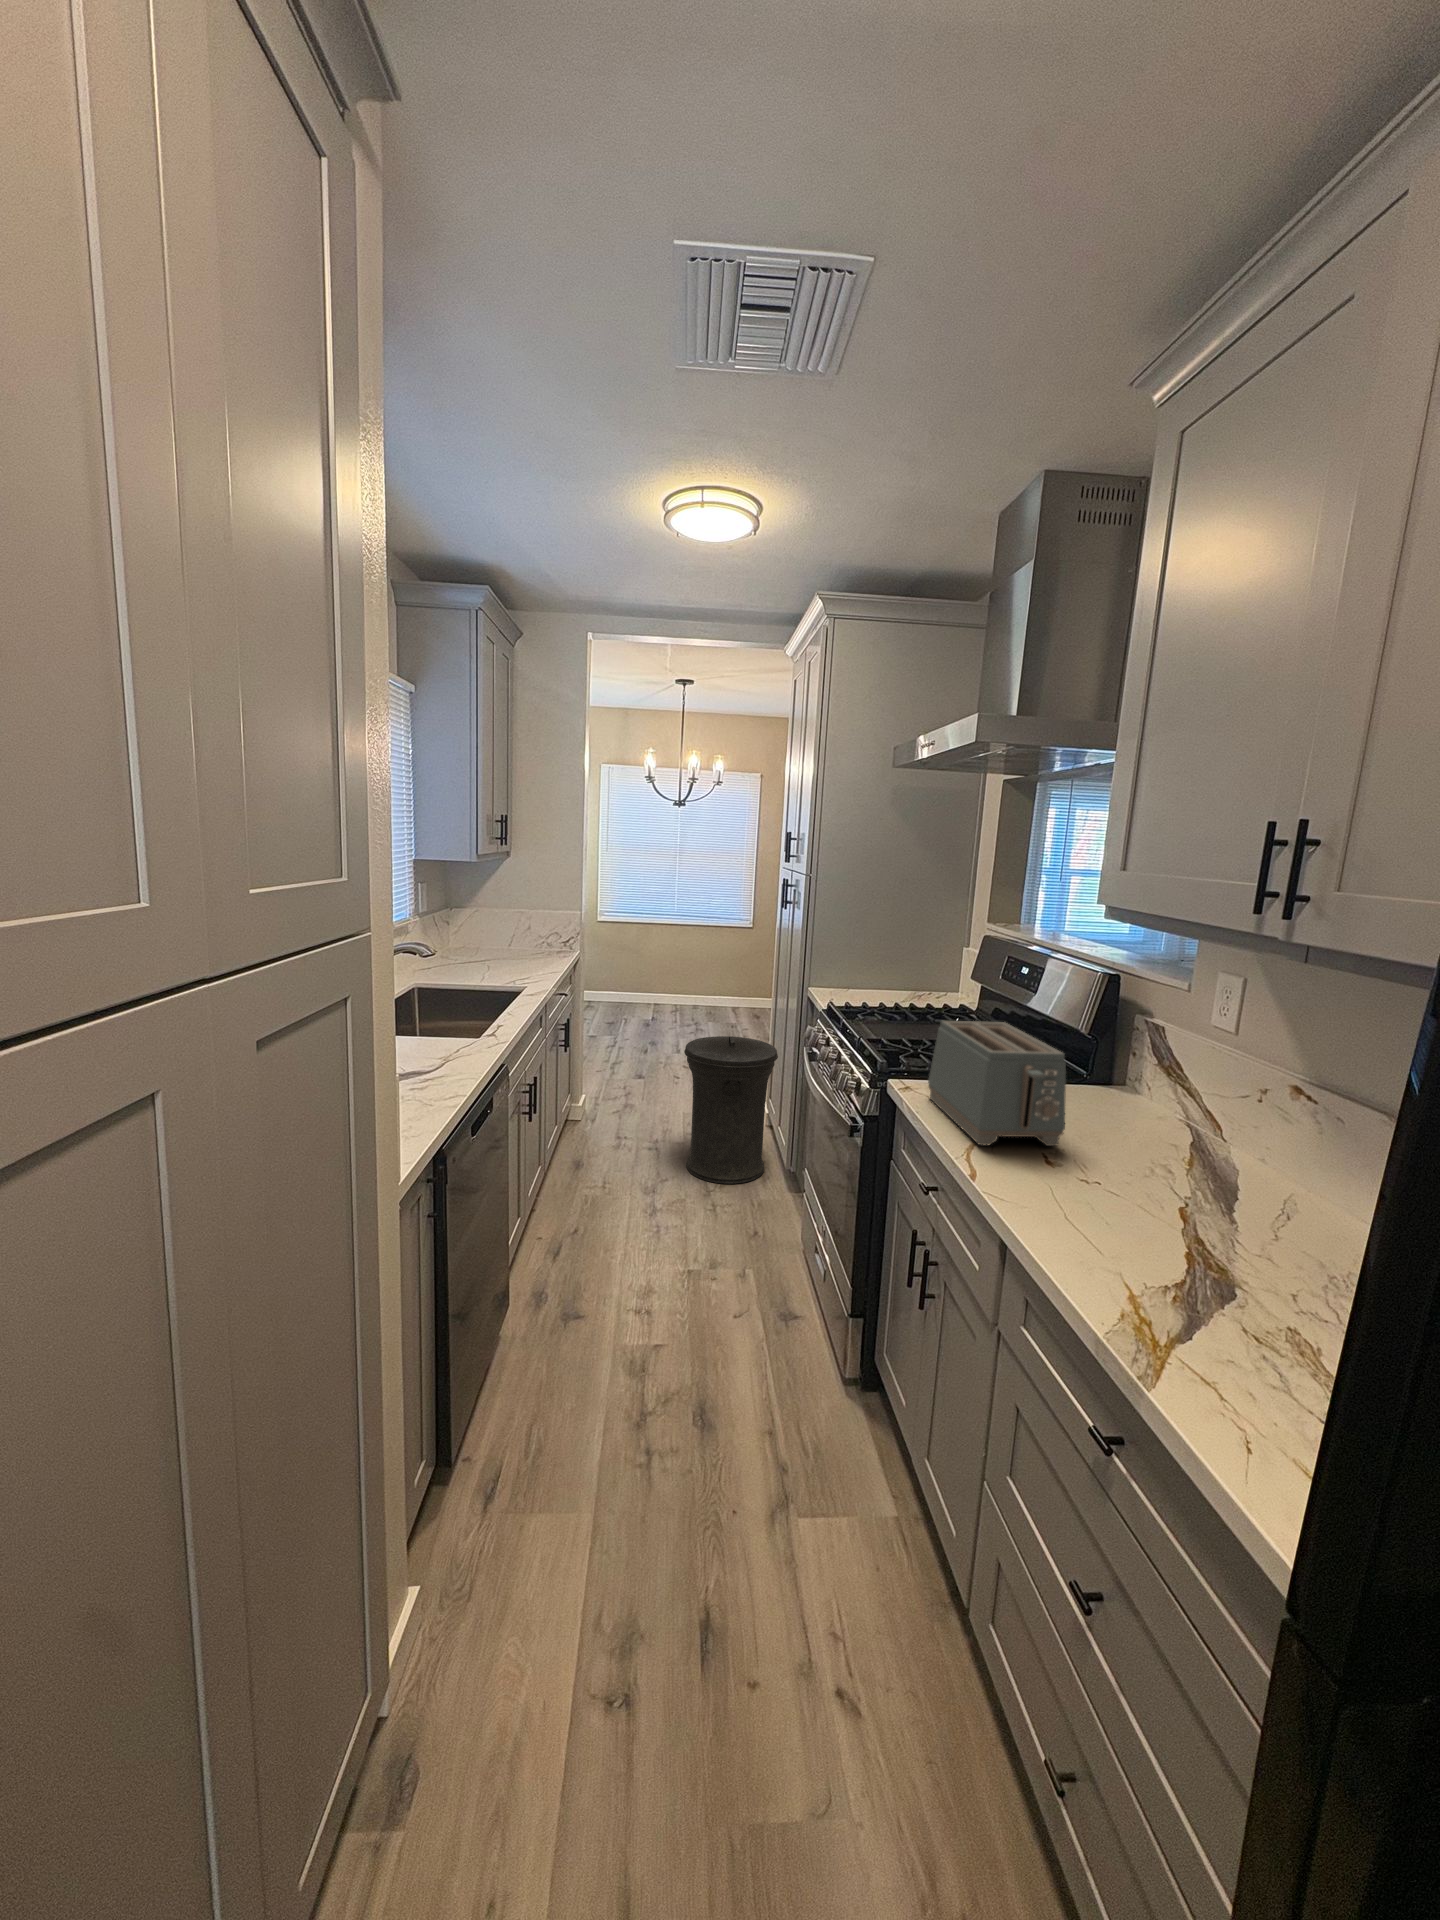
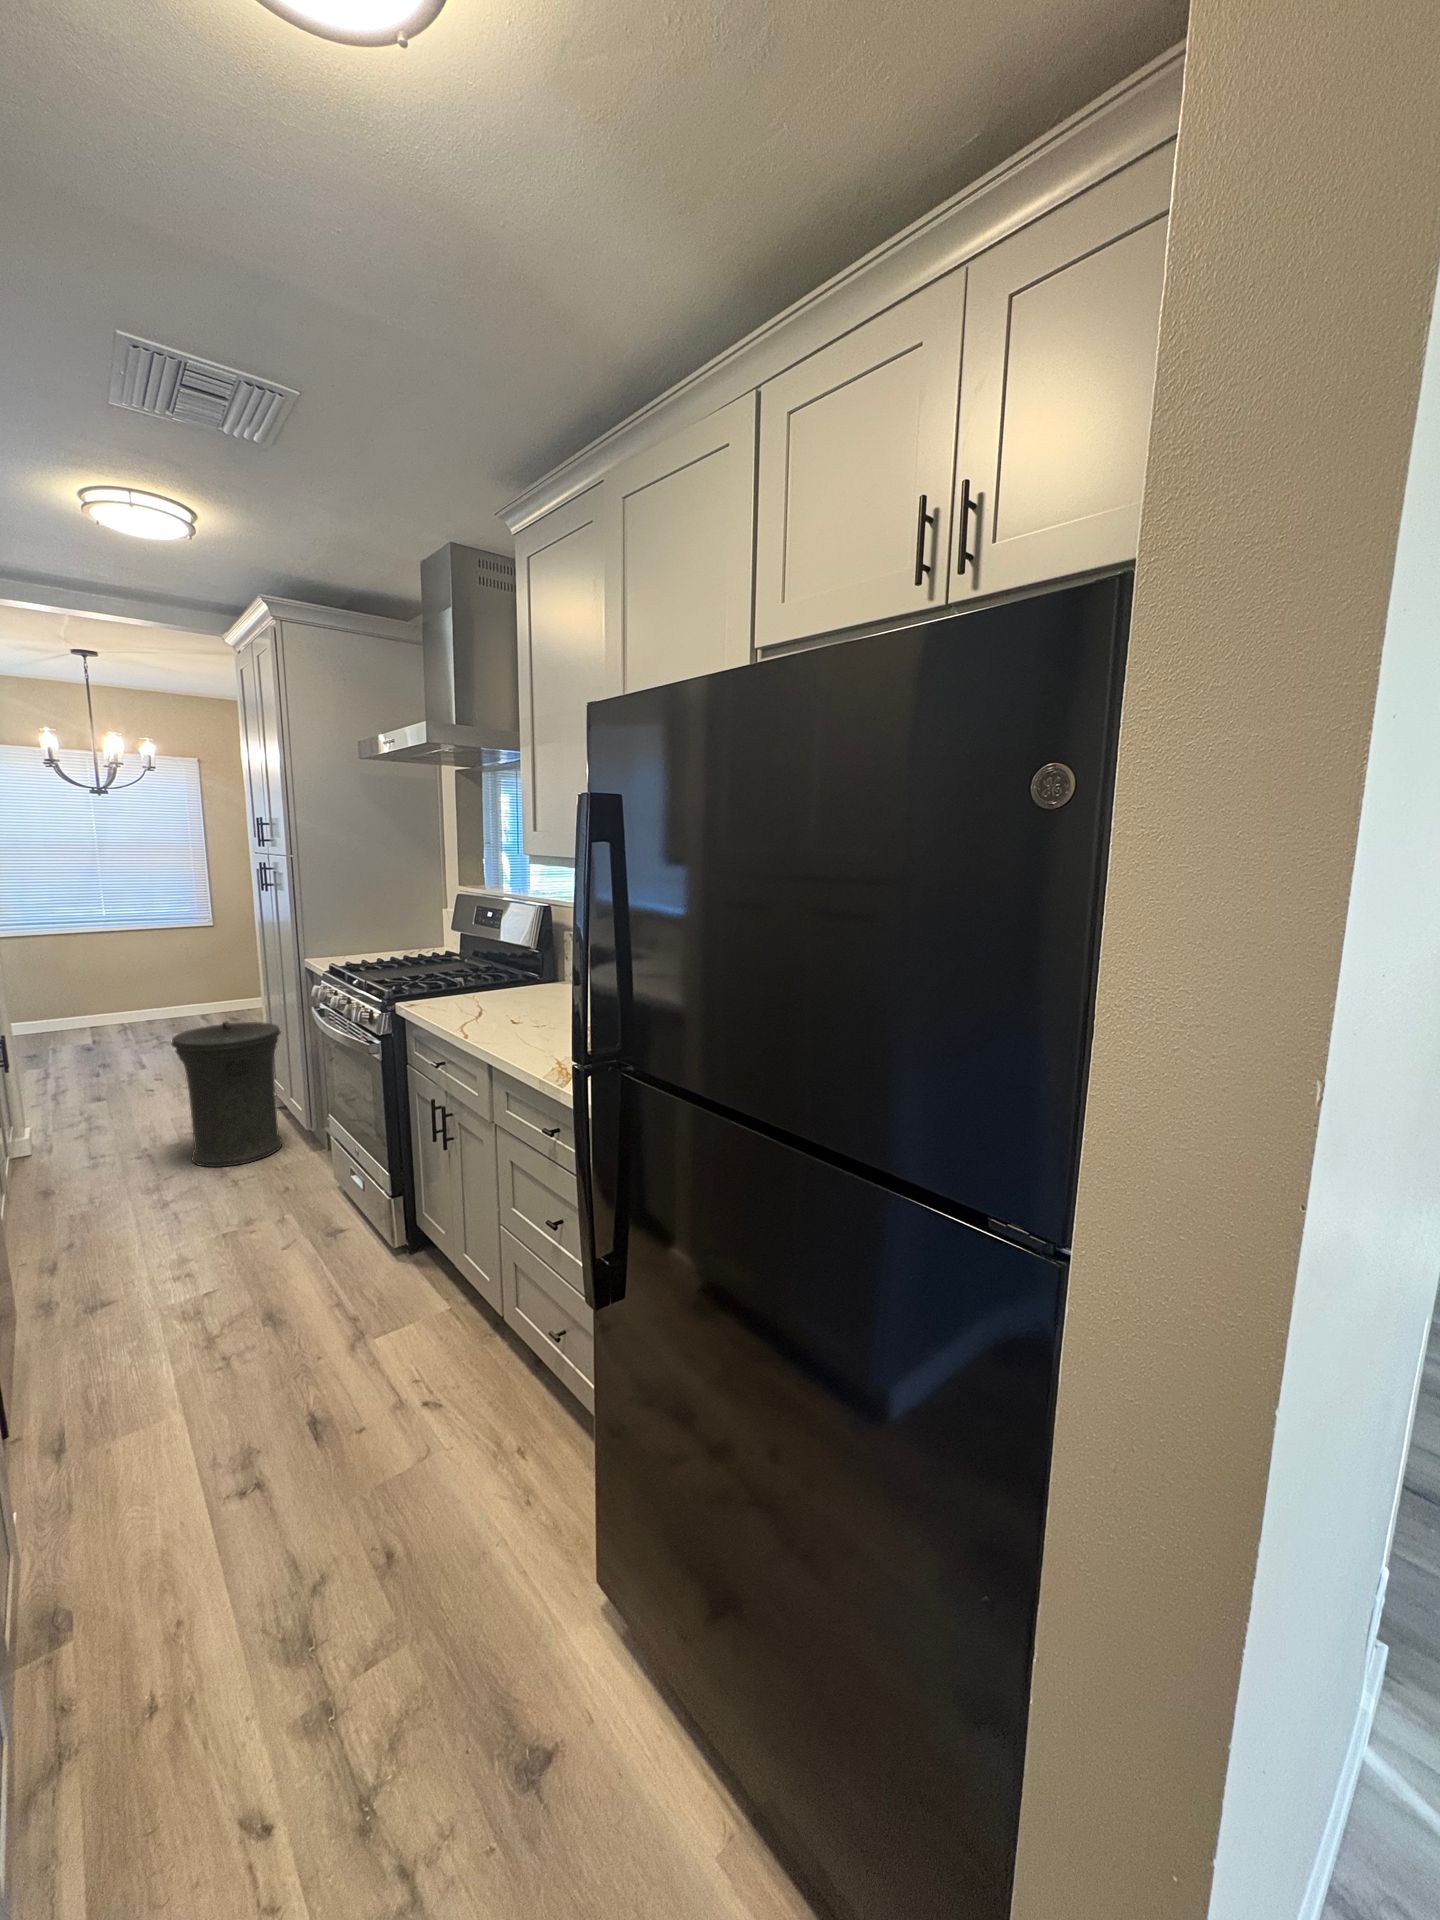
toaster: present [928,1021,1066,1146] -> none [427,943,522,1021]

